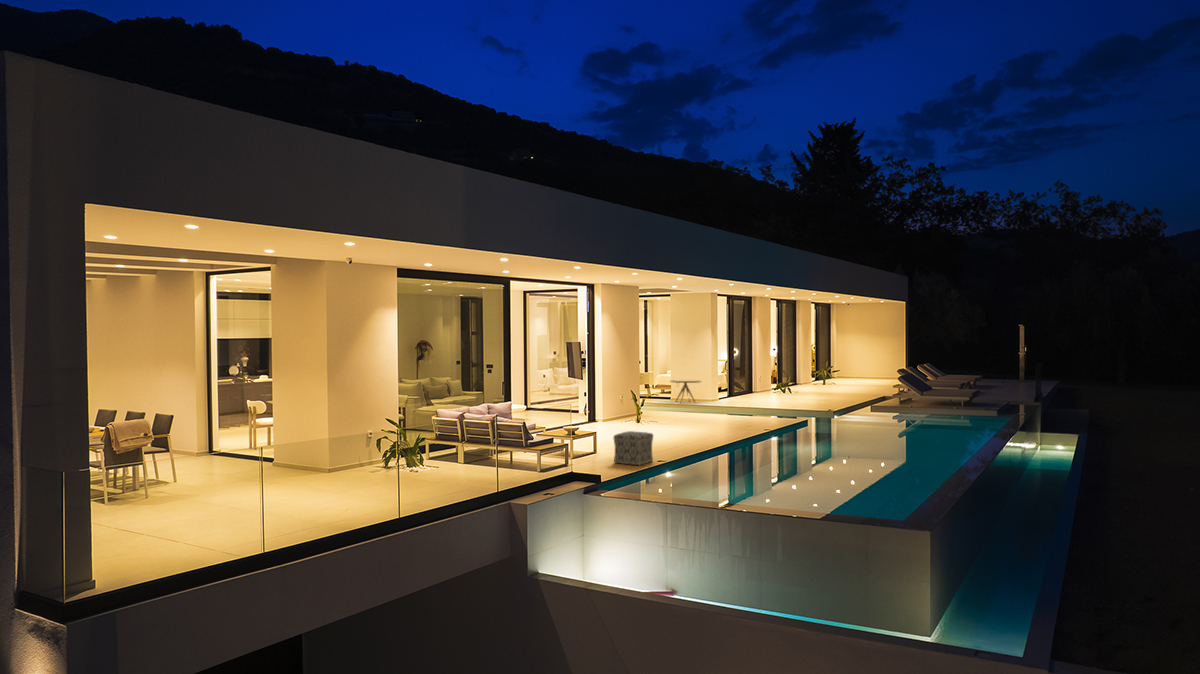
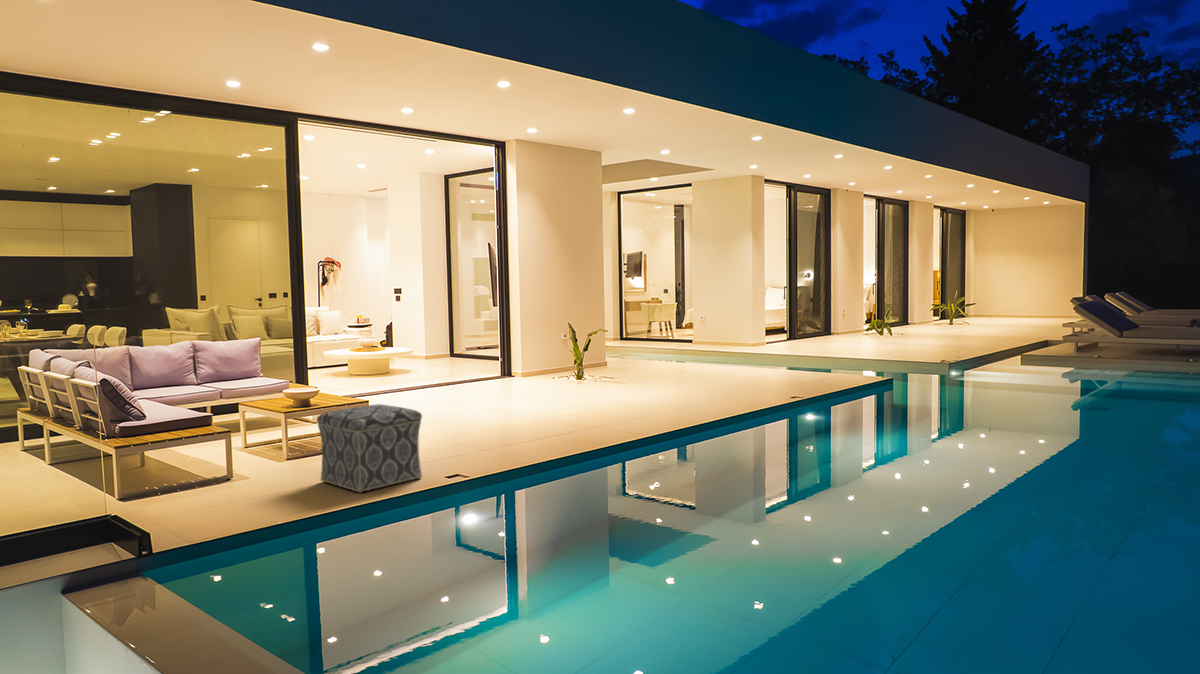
round table: present [671,380,700,401] -> none [687,313,736,348]

